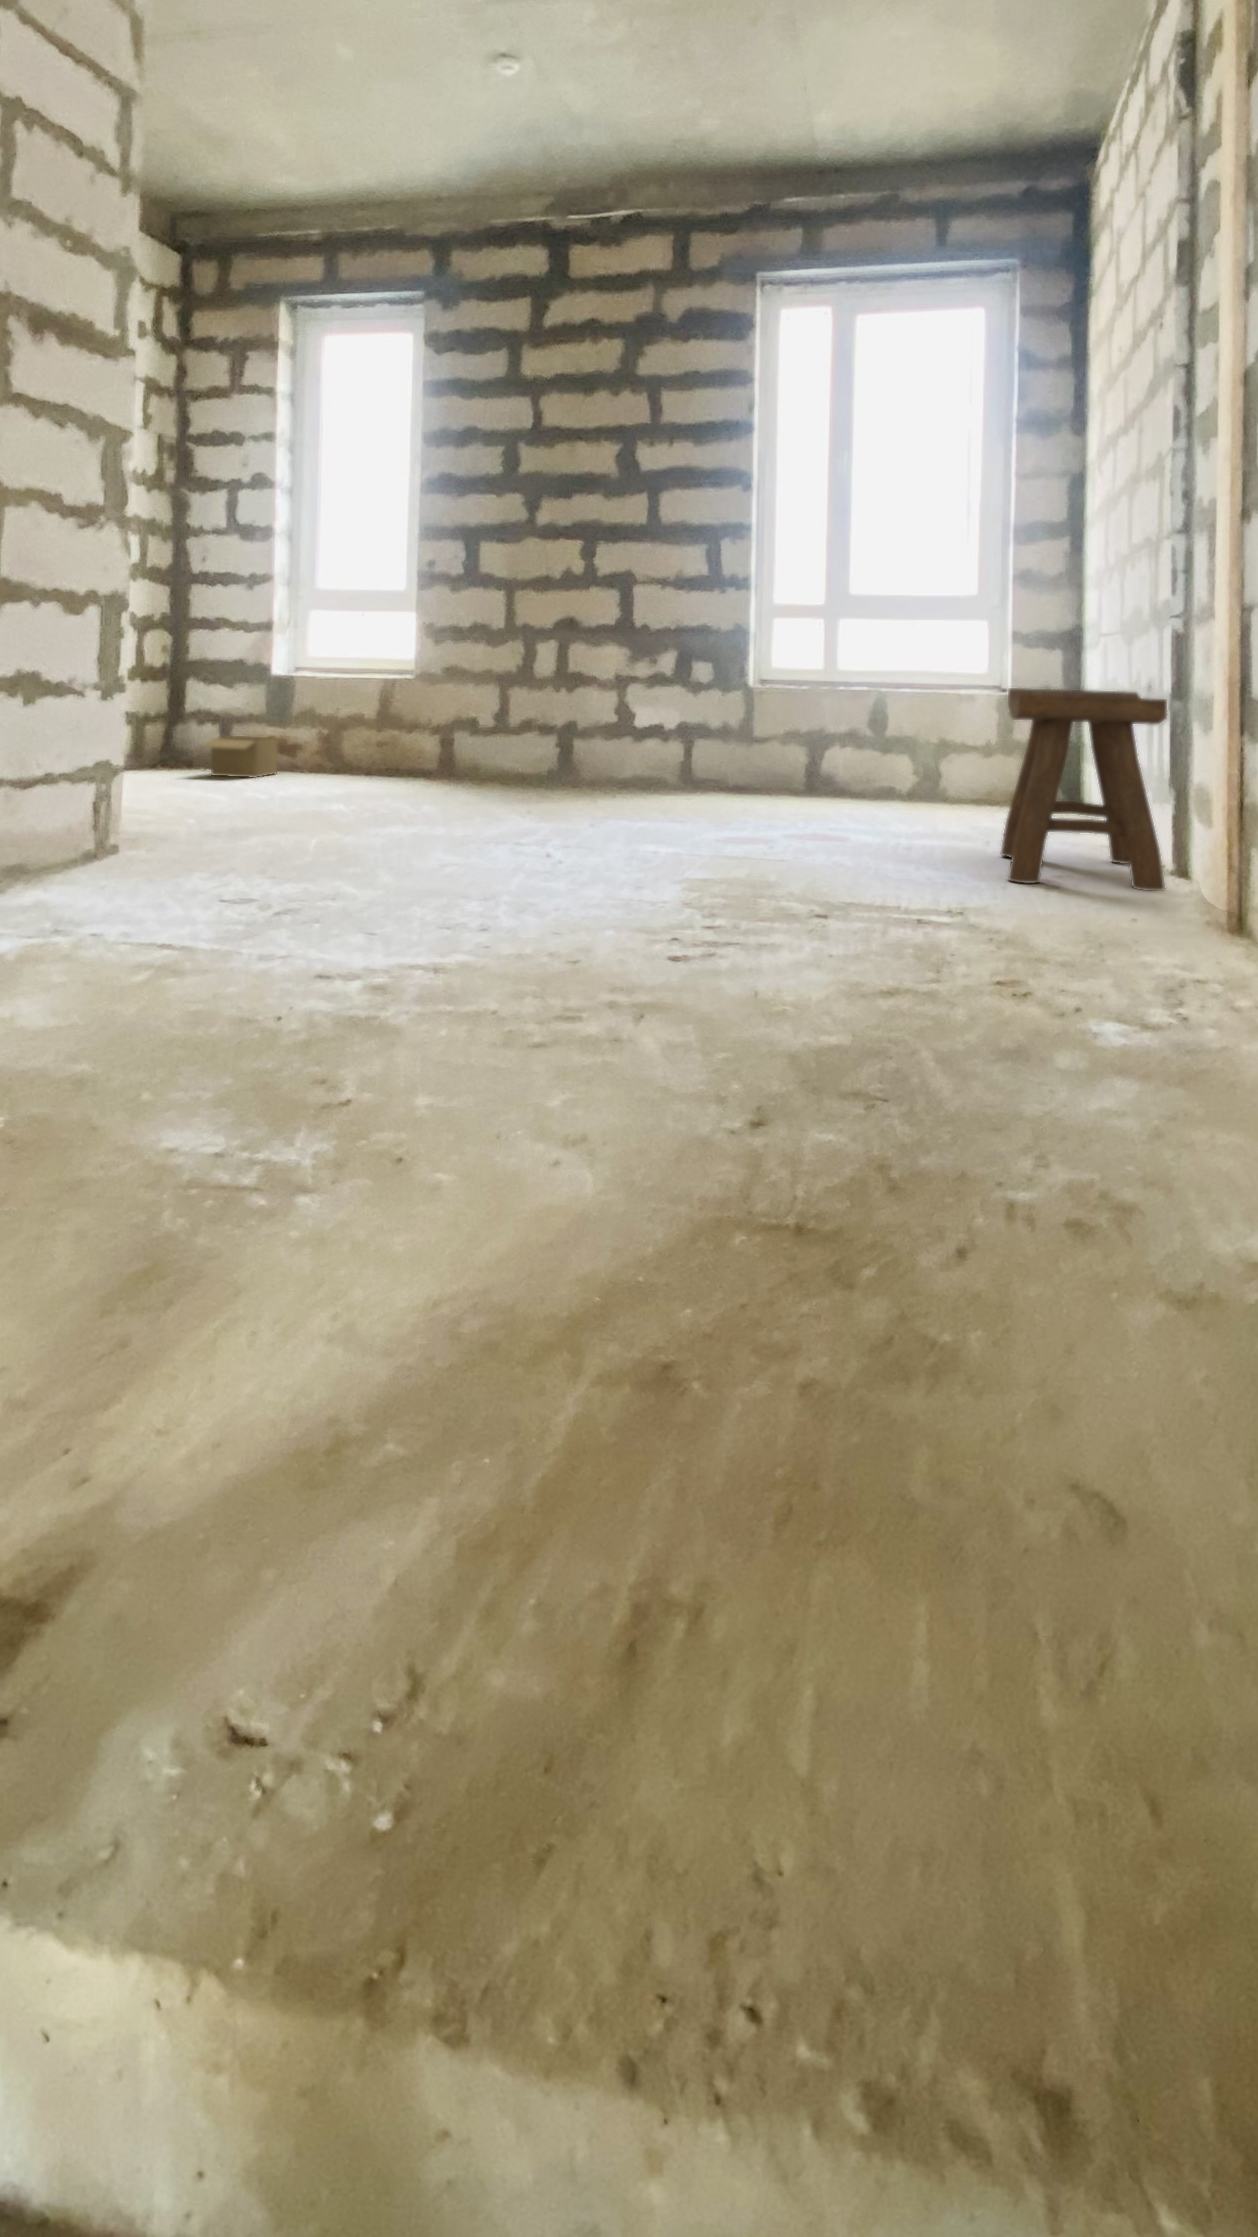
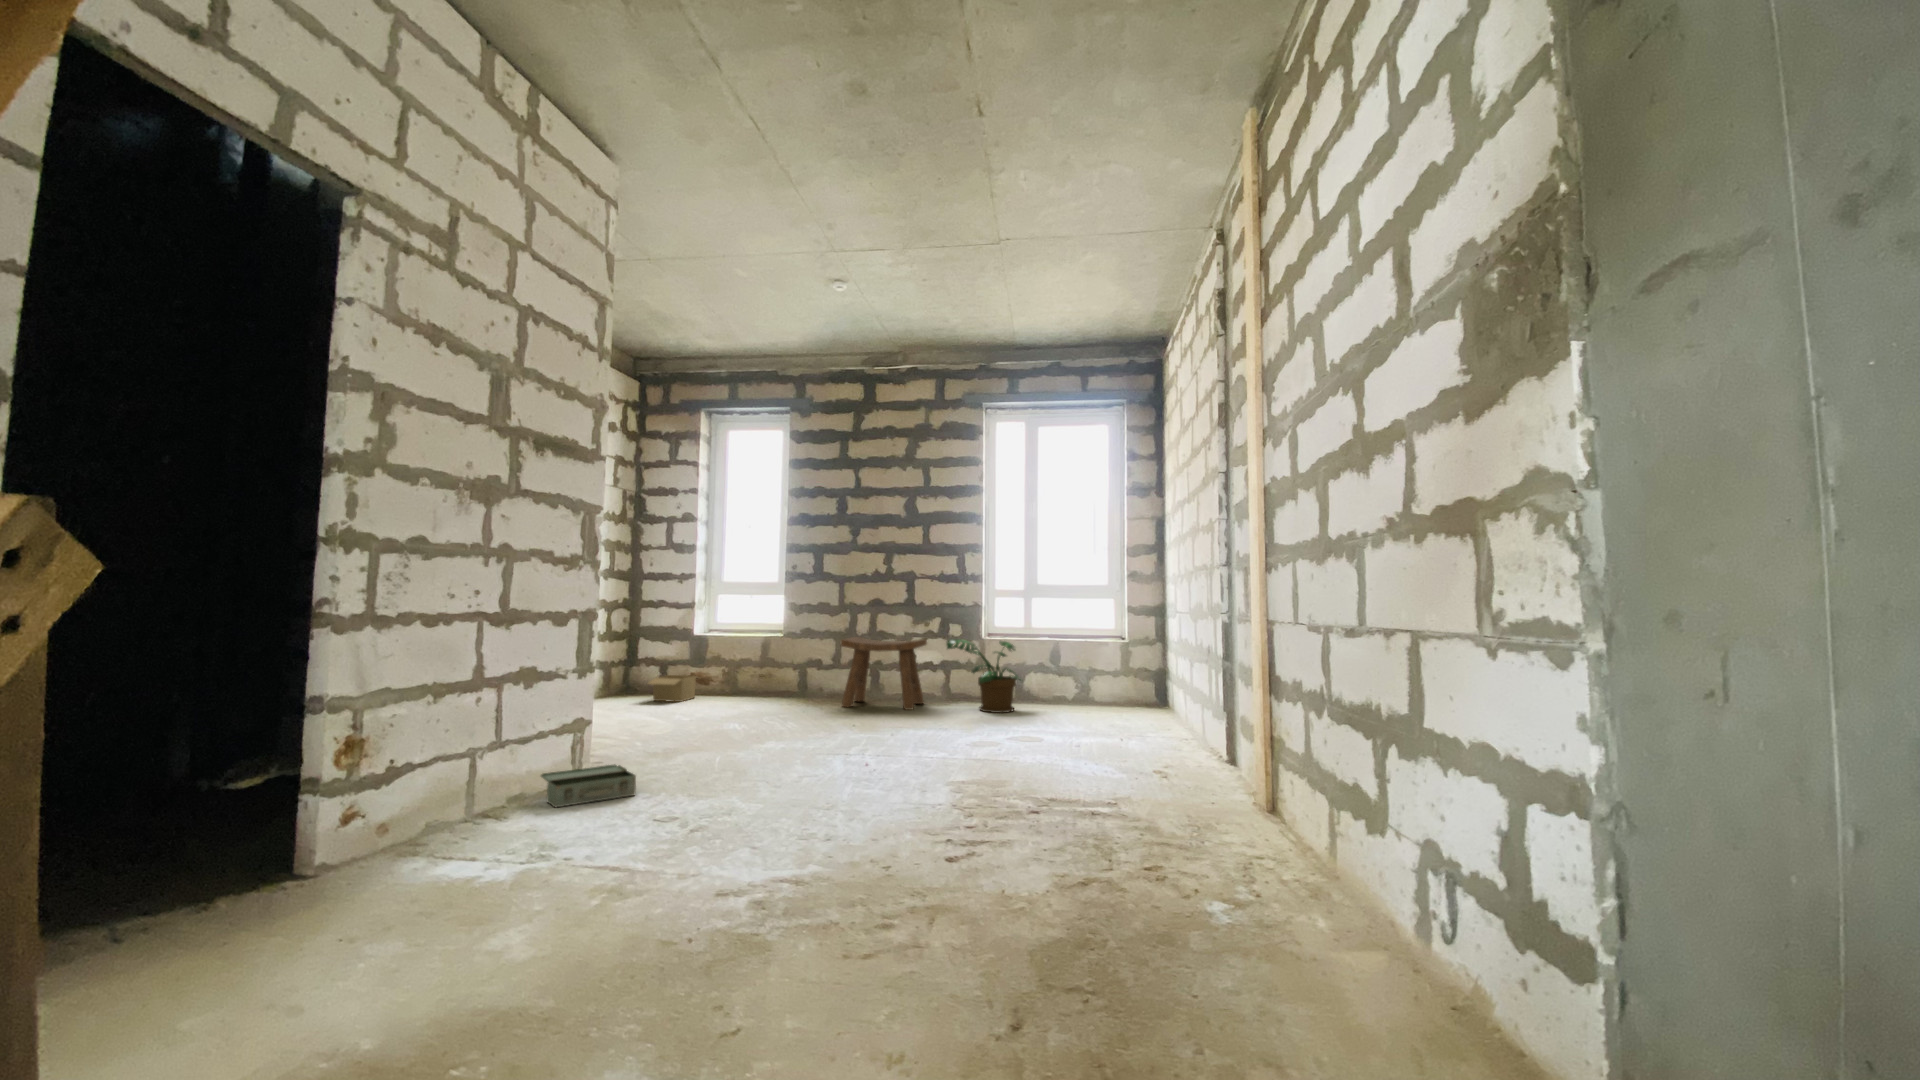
potted plant: none [688,678,820,803] -> present [947,639,1021,713]
stool: present [1001,688,1167,891] -> present [840,637,927,710]
toolbox: none [47,832,191,886] -> present [541,764,636,807]

